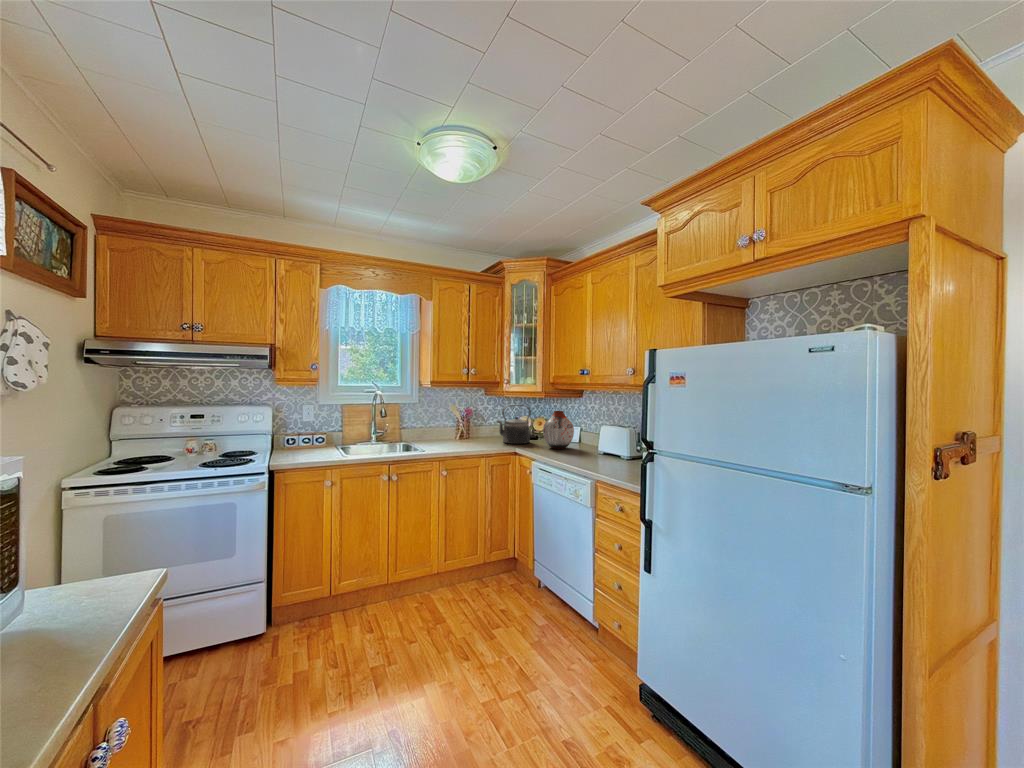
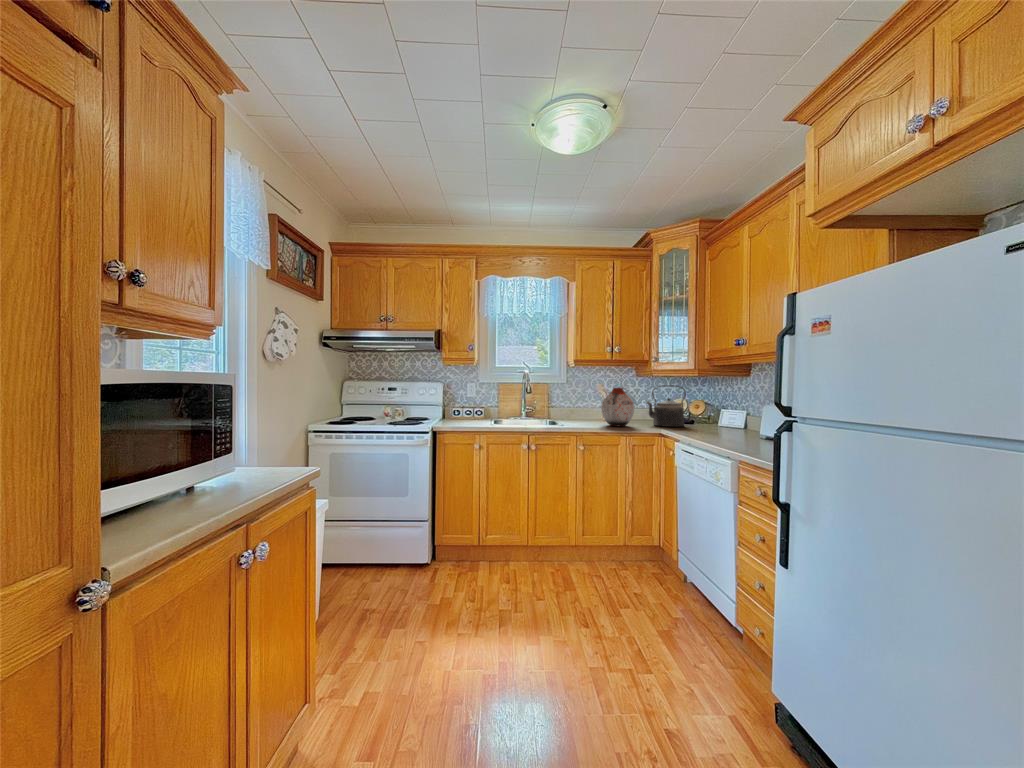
vase: present [543,411,574,449] -> present [601,387,634,426]

